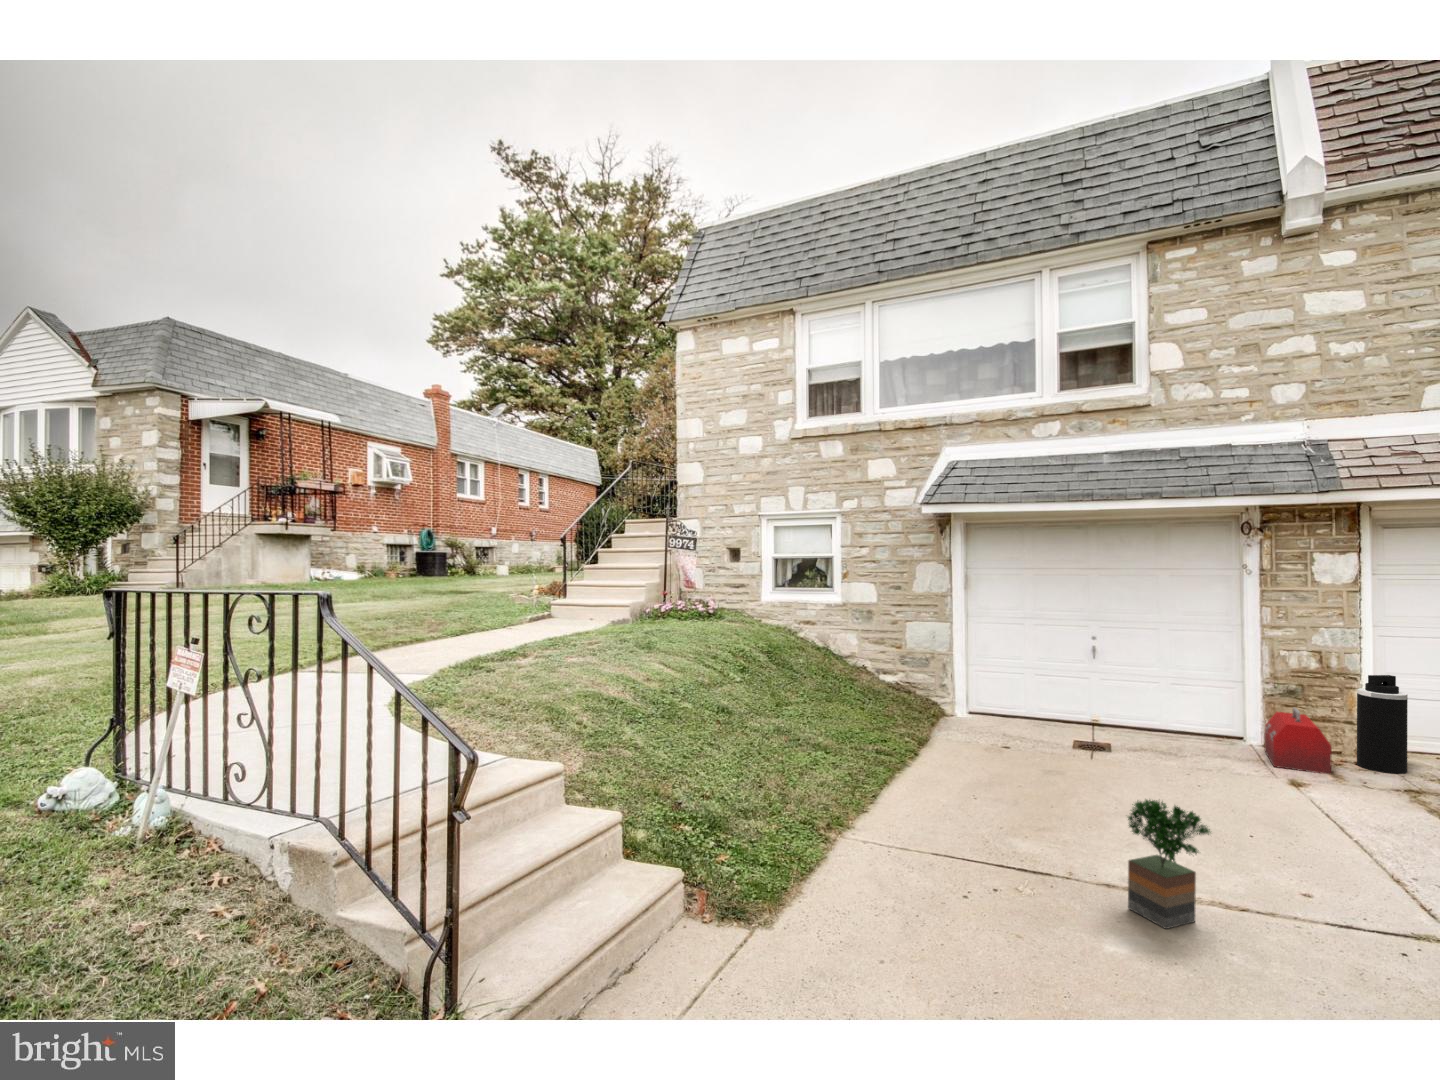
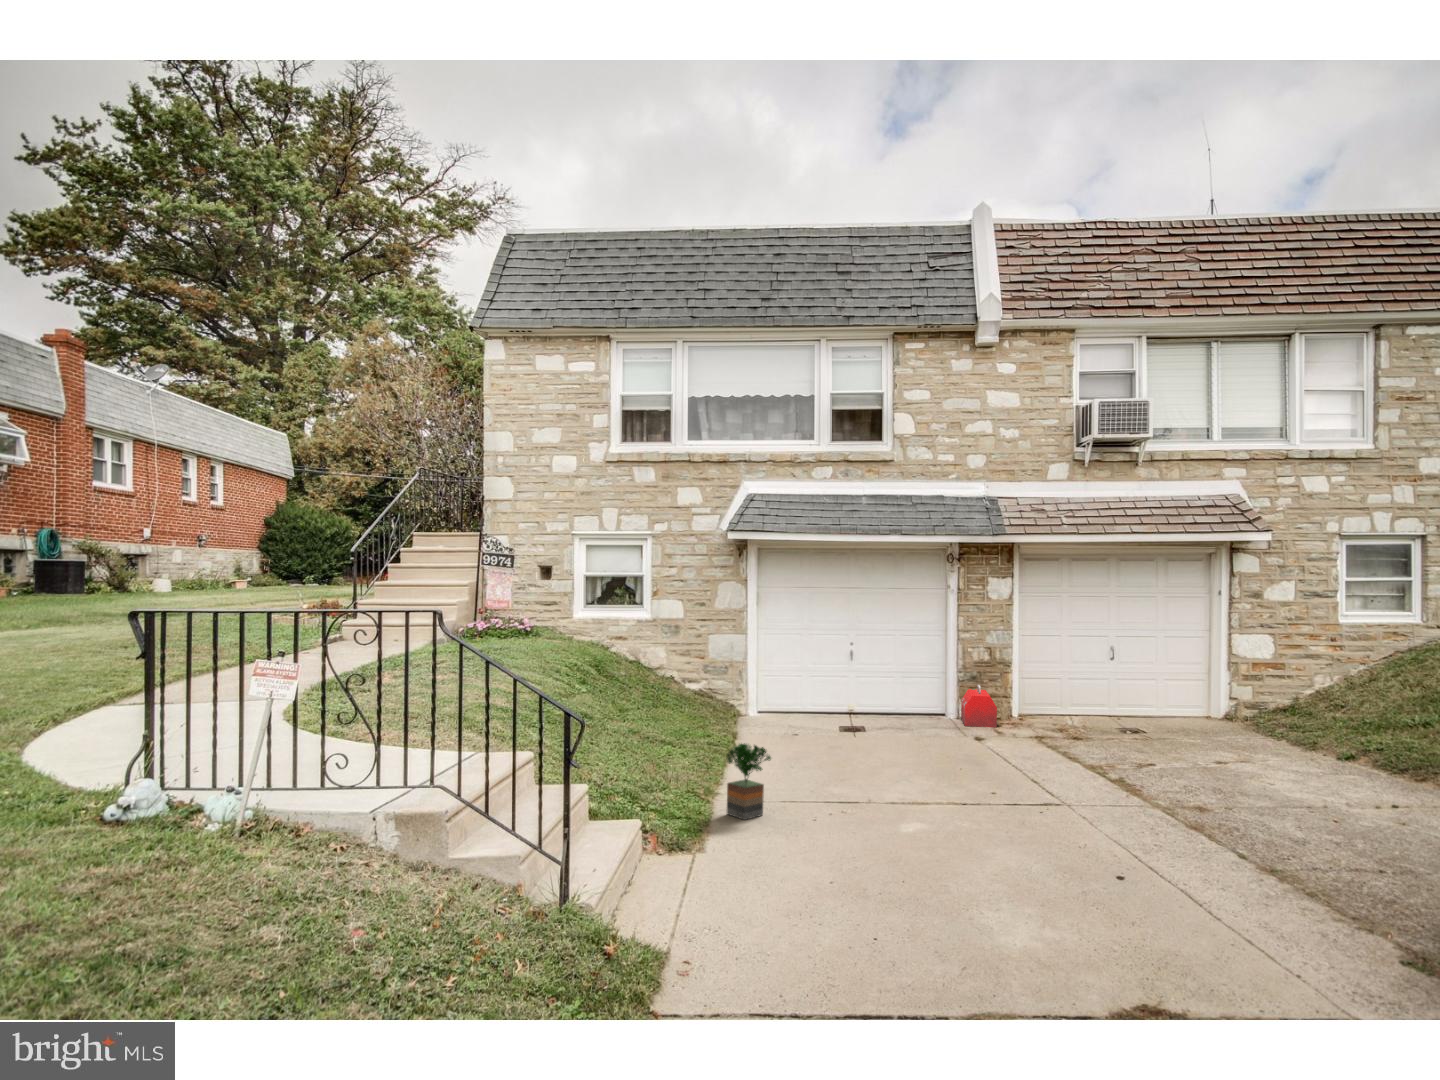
trash can: present [1357,675,1408,774] -> none [1013,659,1040,725]
potted tree: present [1128,800,1211,929] -> present [726,743,771,820]

